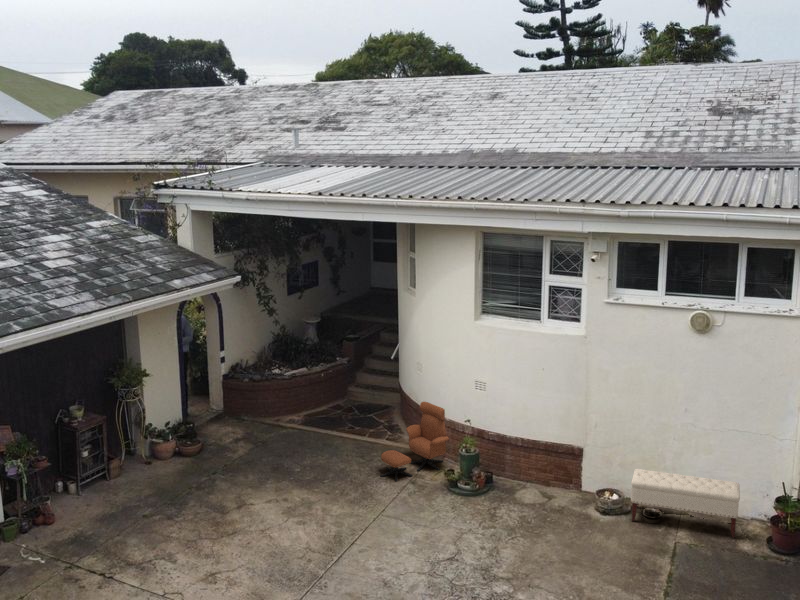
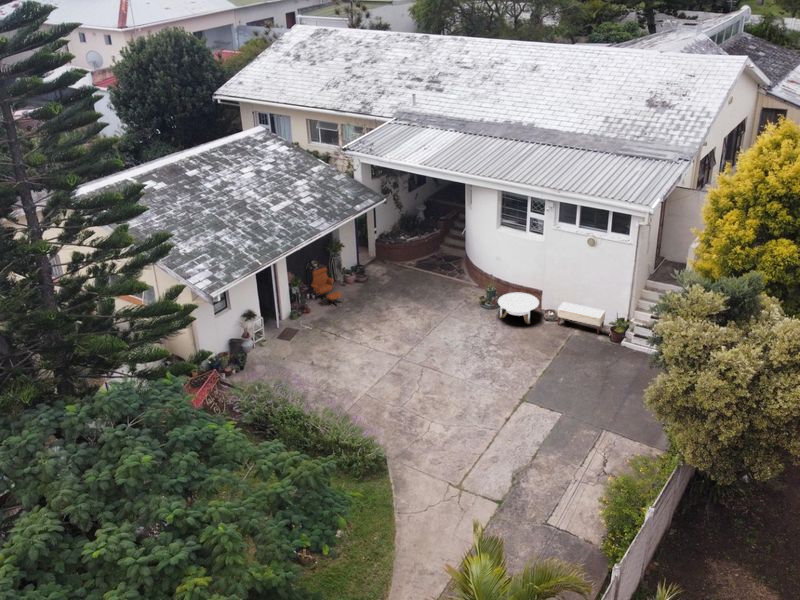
lounge chair: present [380,402,449,481] -> present [311,267,341,304]
round table: none [491,456,584,523] -> present [498,292,539,324]

